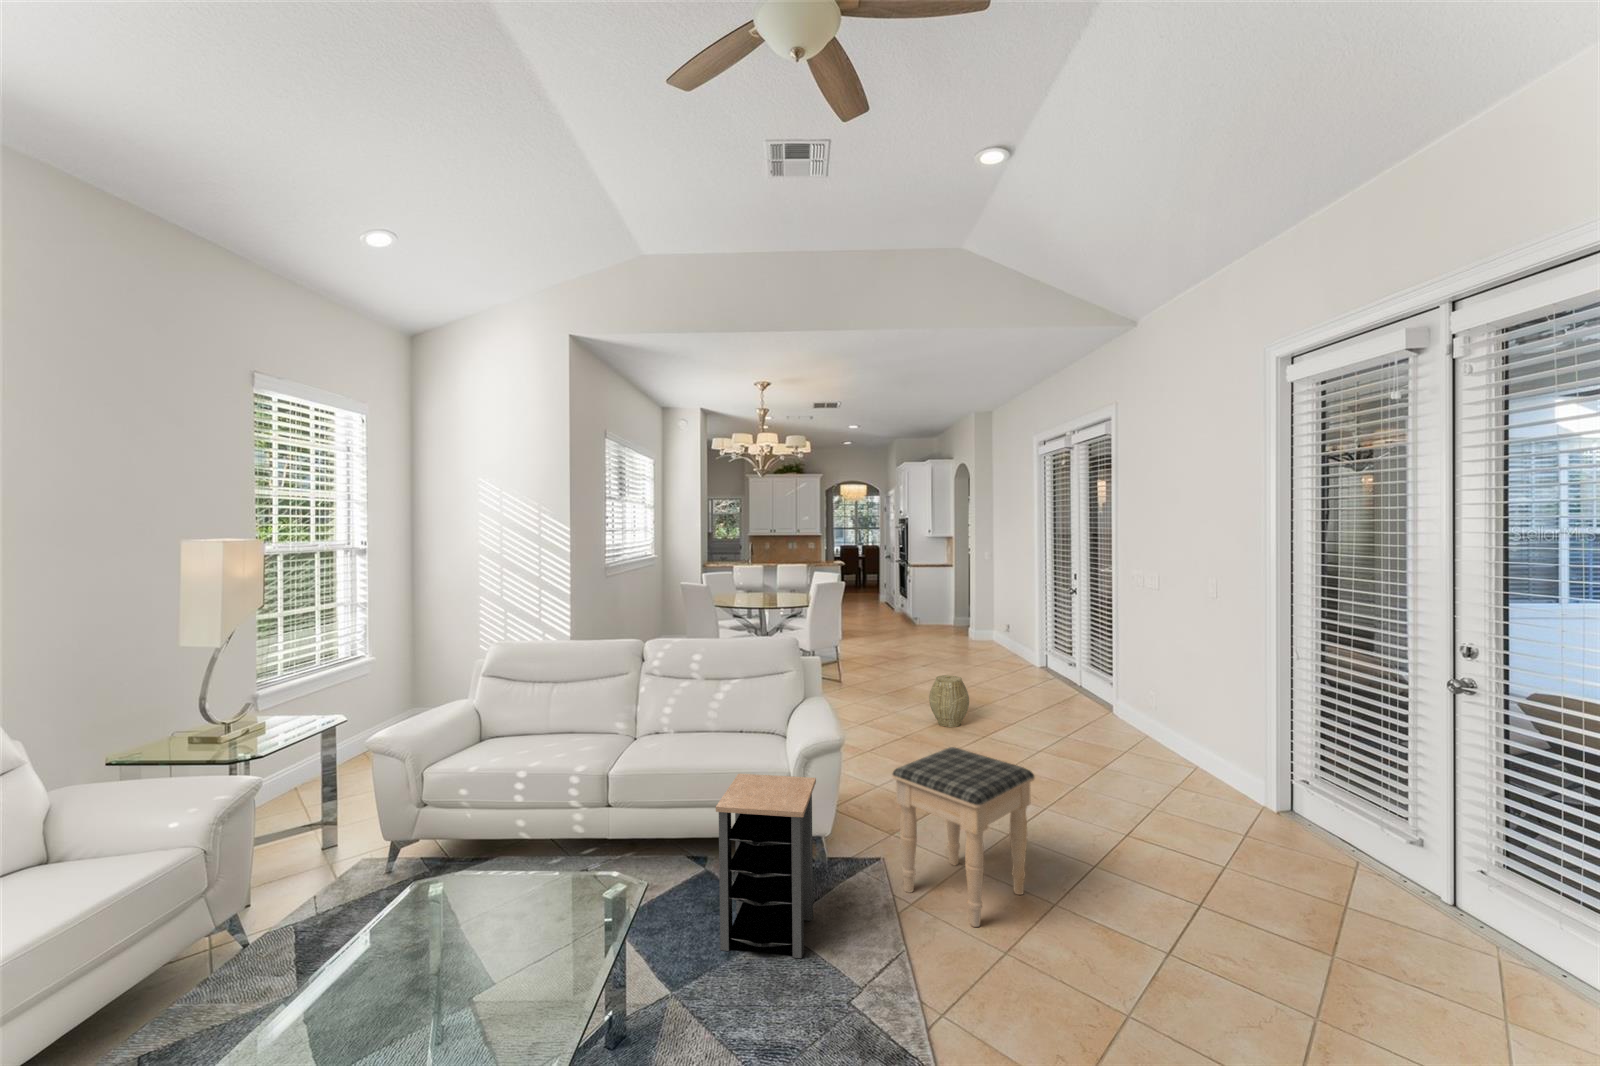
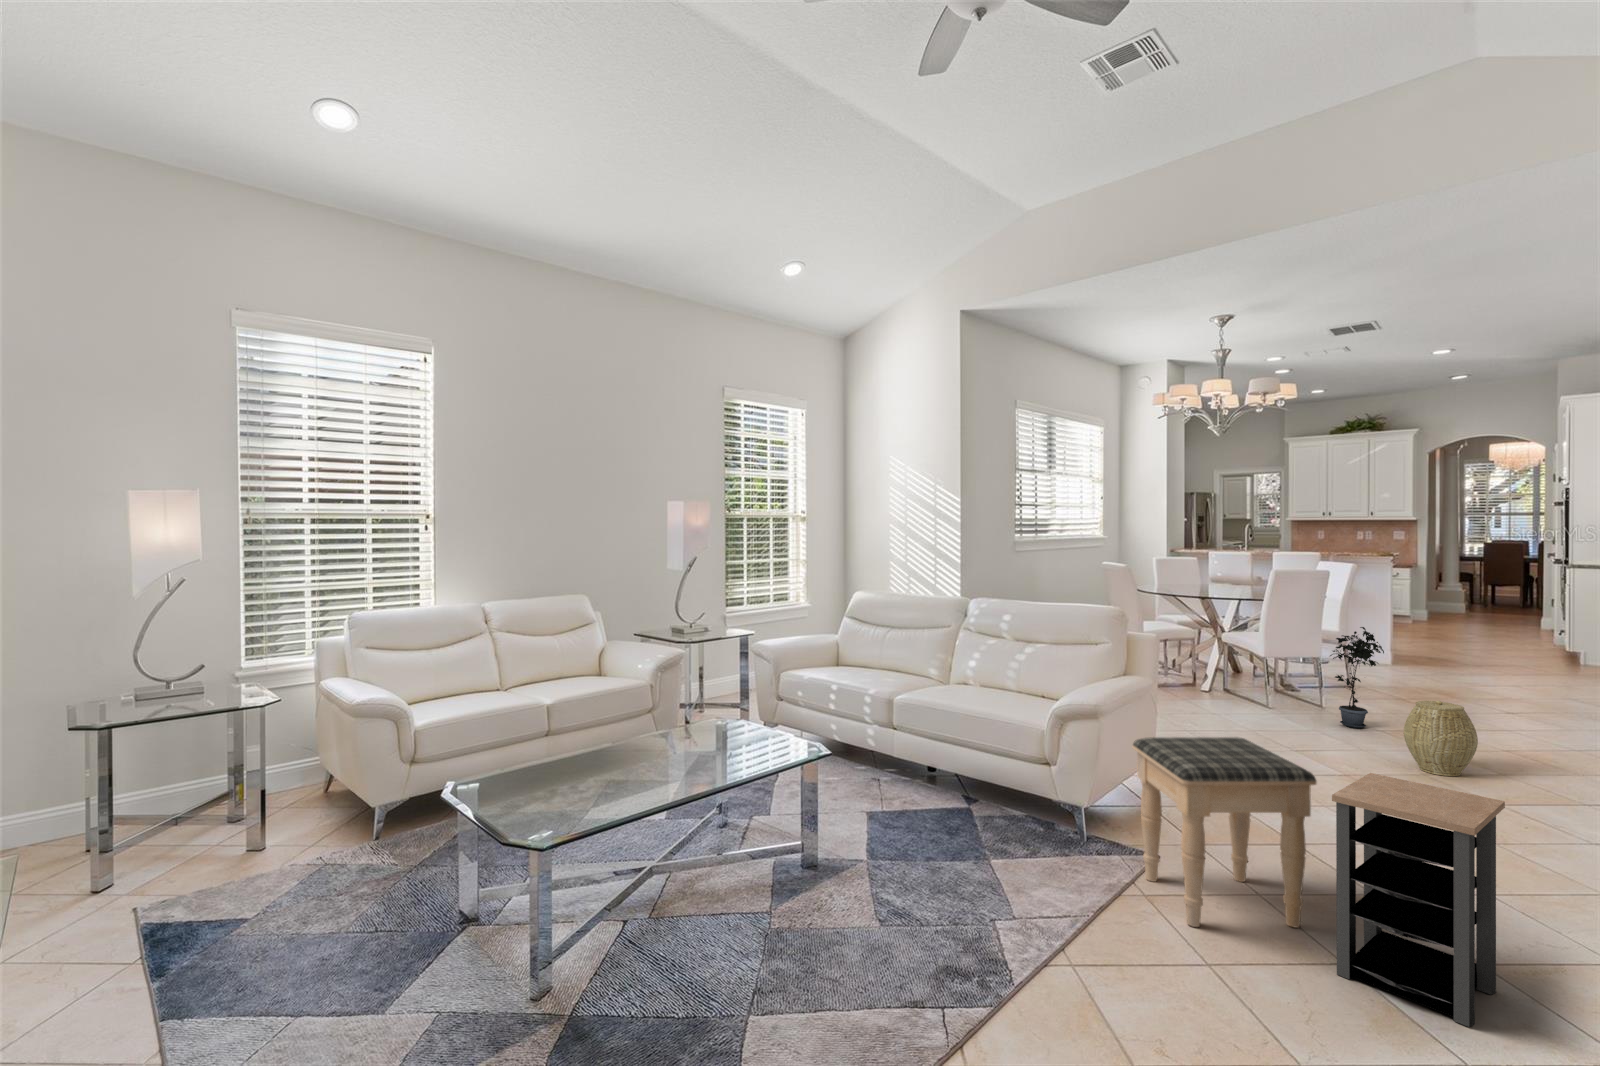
potted plant: none [861,624,898,699] -> present [1330,627,1384,728]
side table: present [716,774,816,958] -> present [1332,773,1505,1027]

